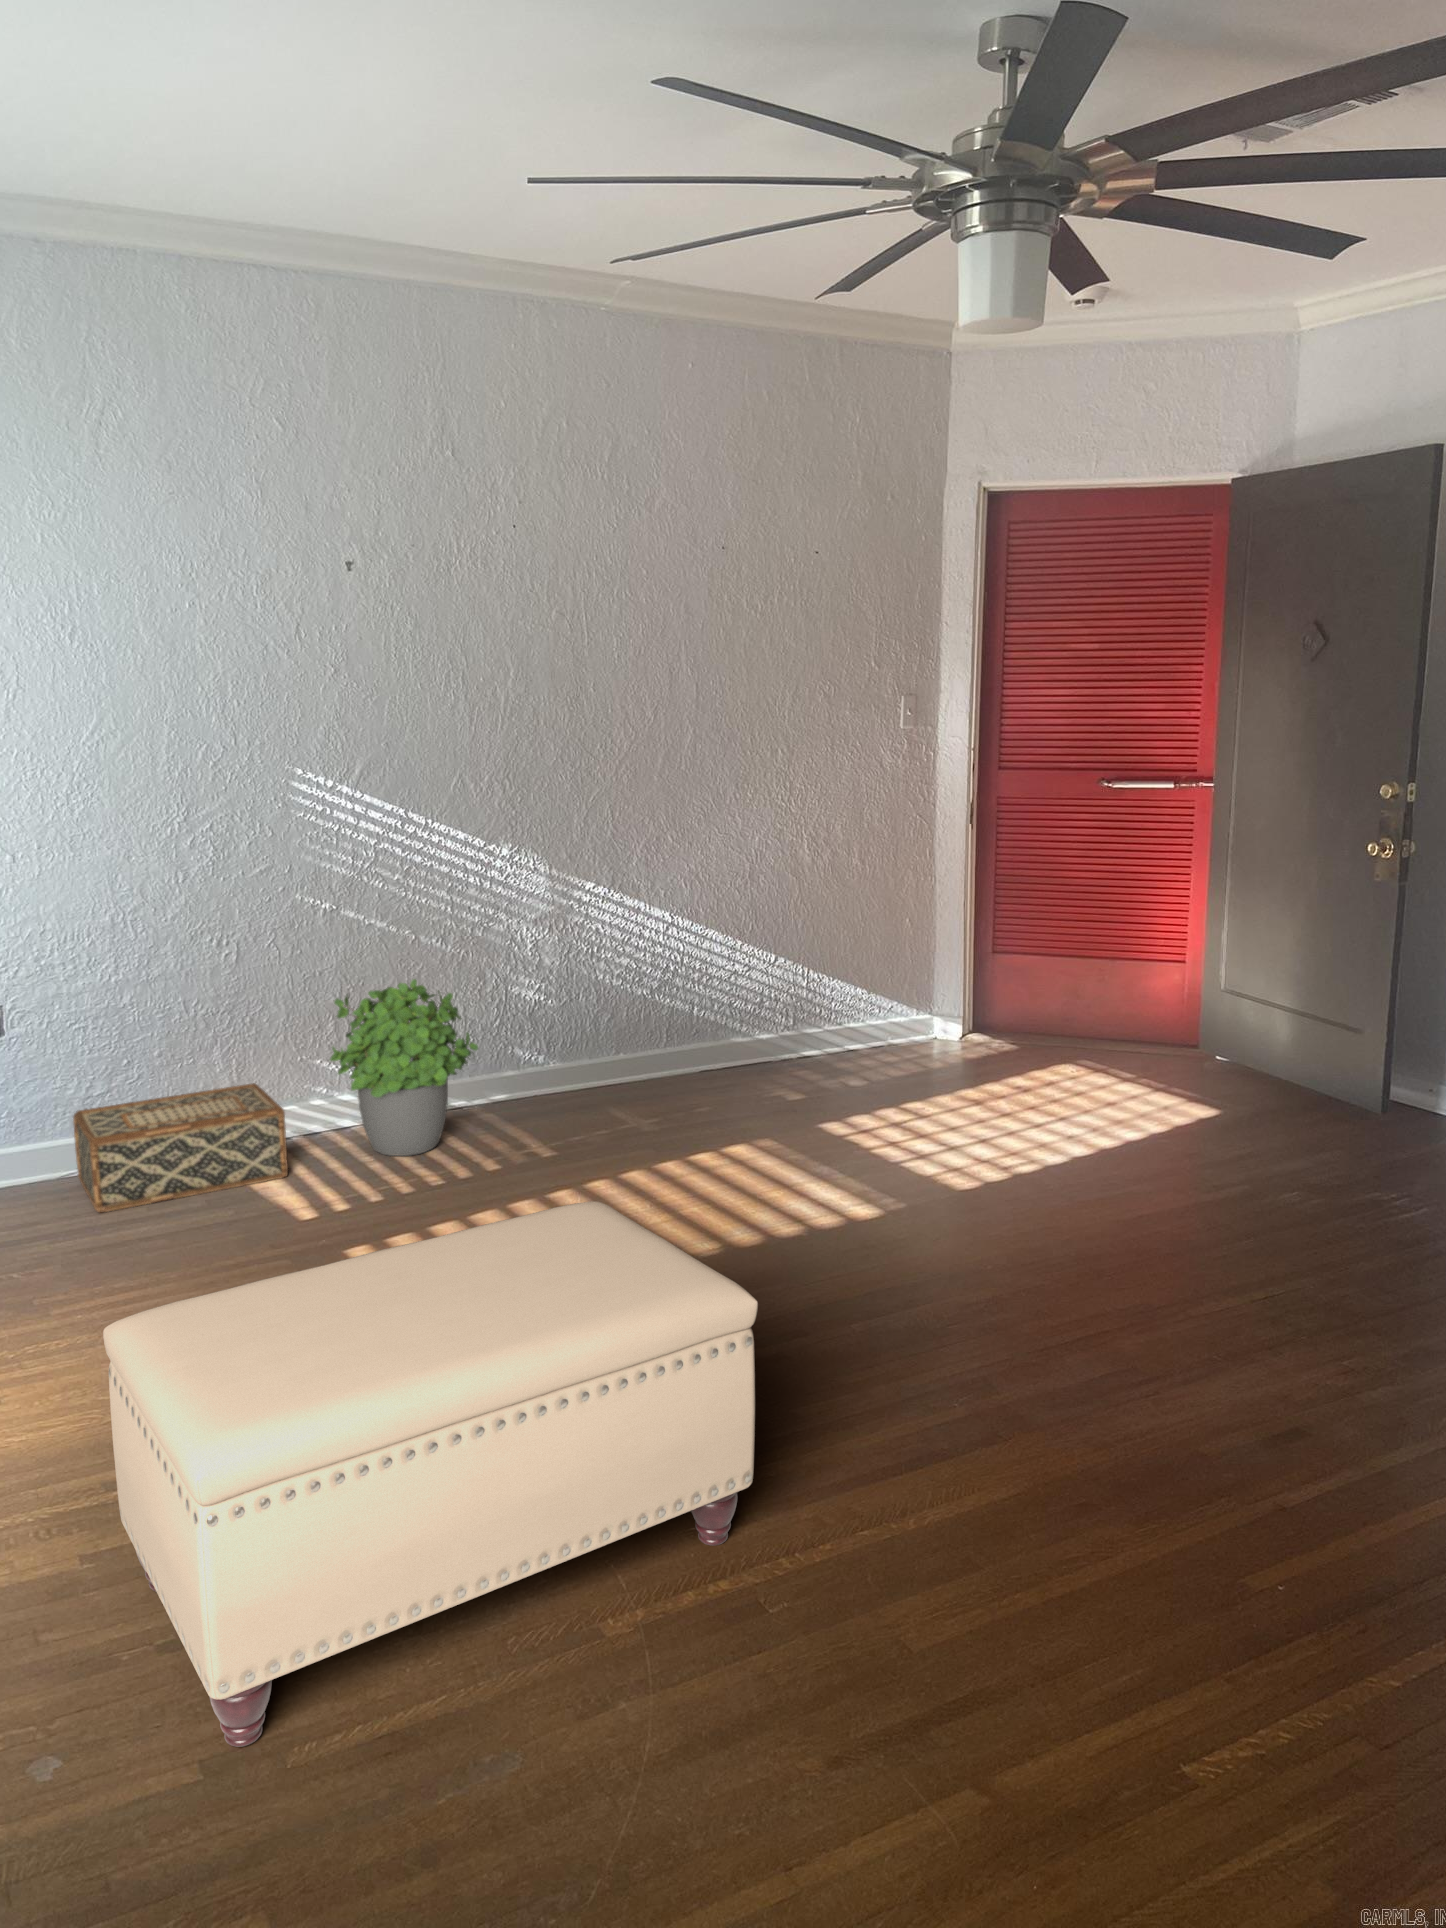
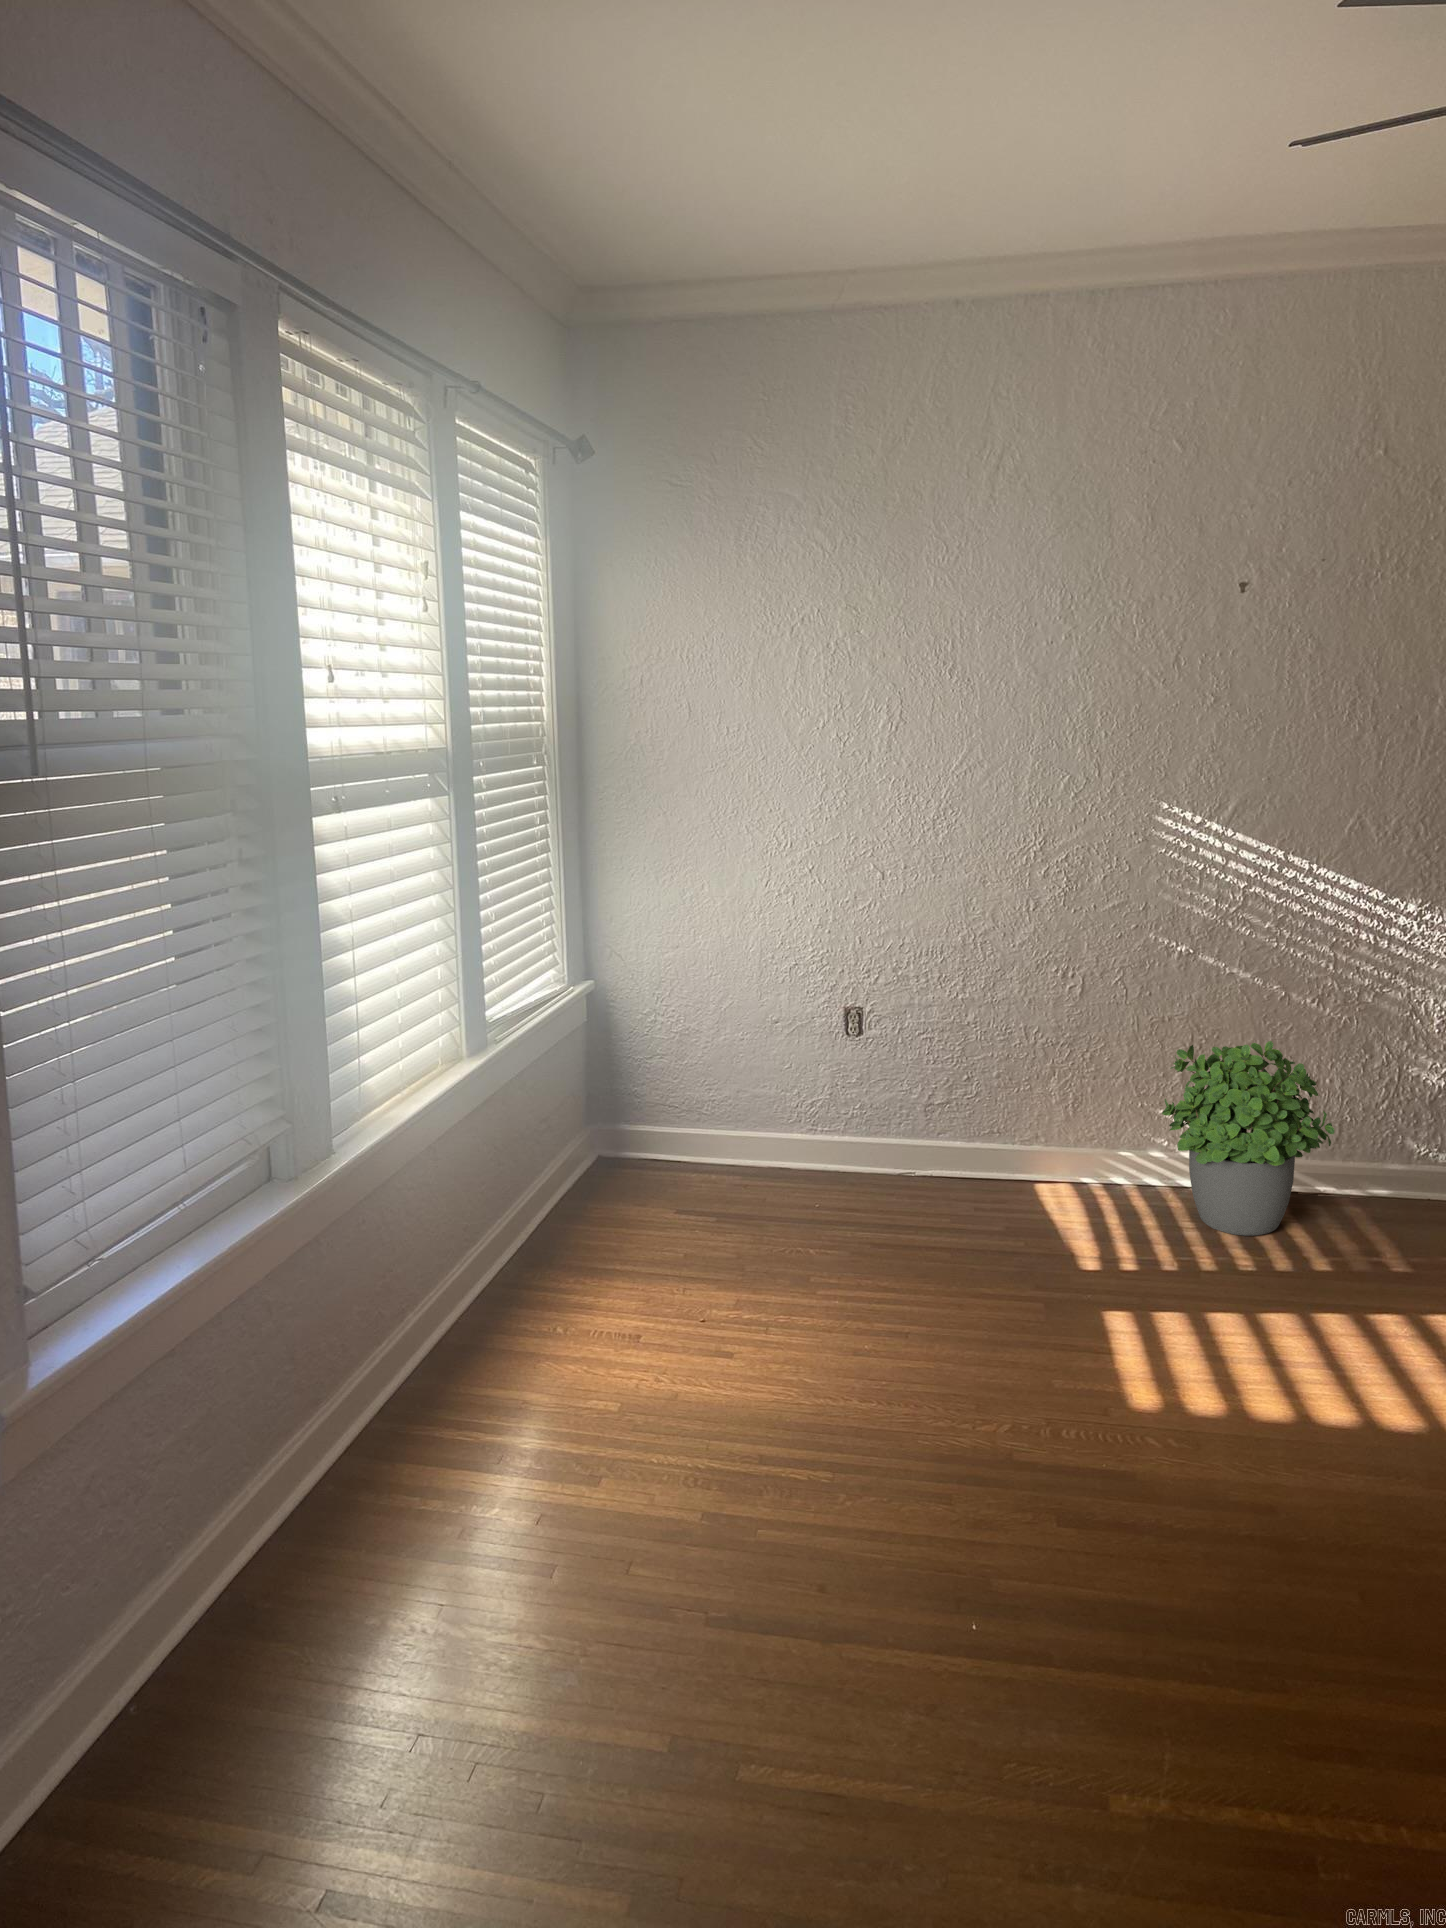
woven basket: present [73,1083,288,1213] -> none [908,1115,1100,1225]
ottoman: present [103,1201,758,1747] -> none [663,1334,1400,1857]

